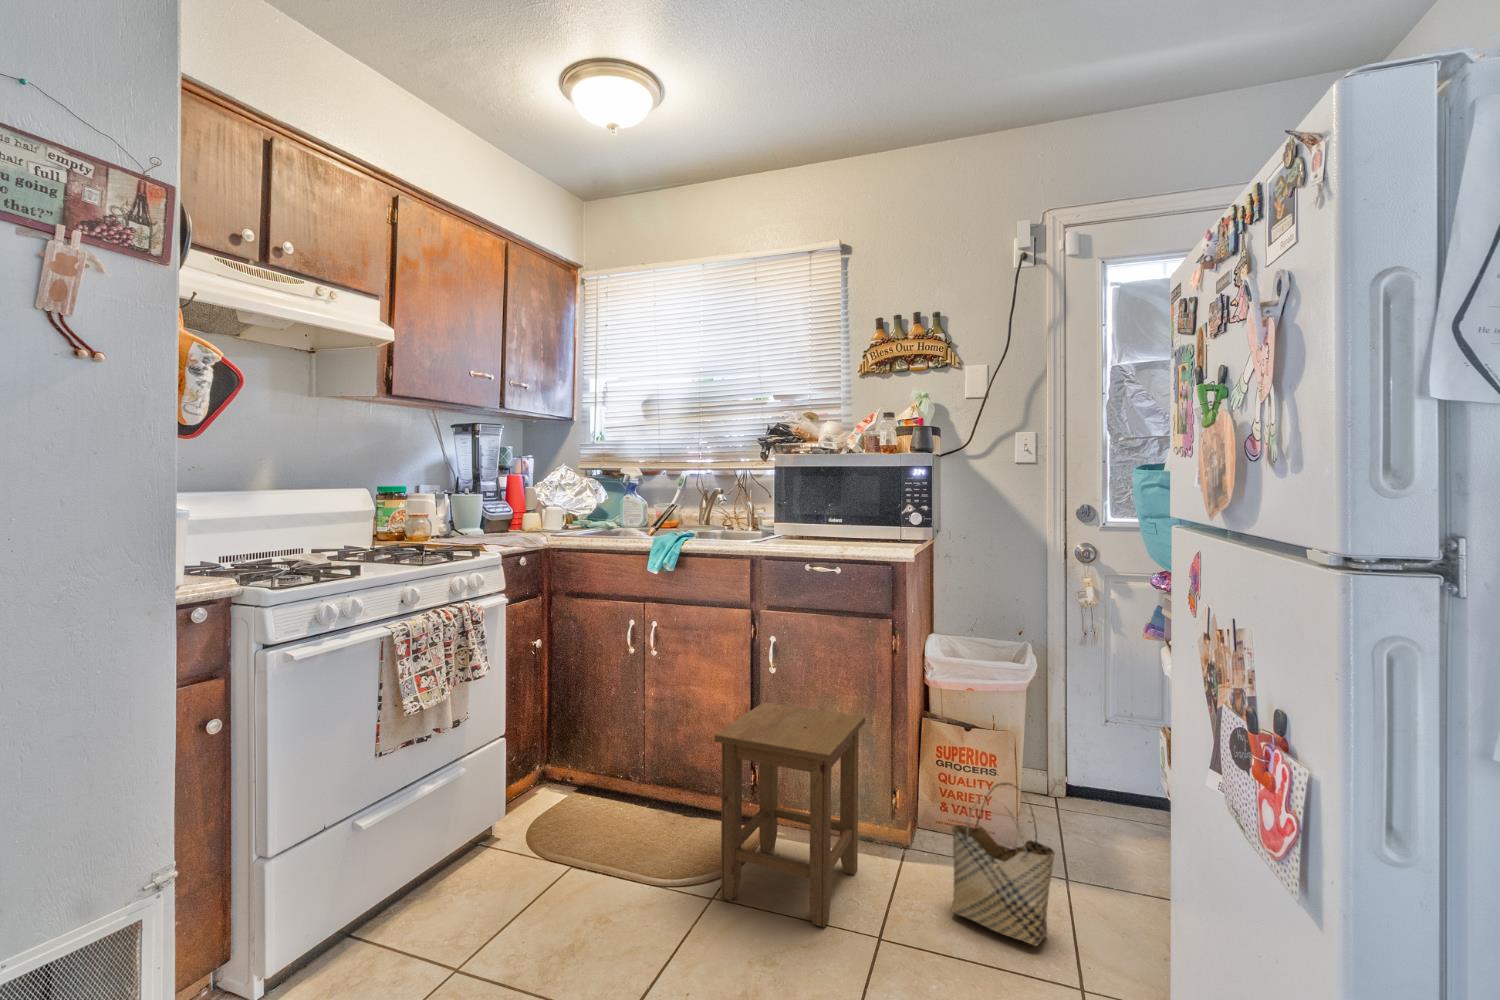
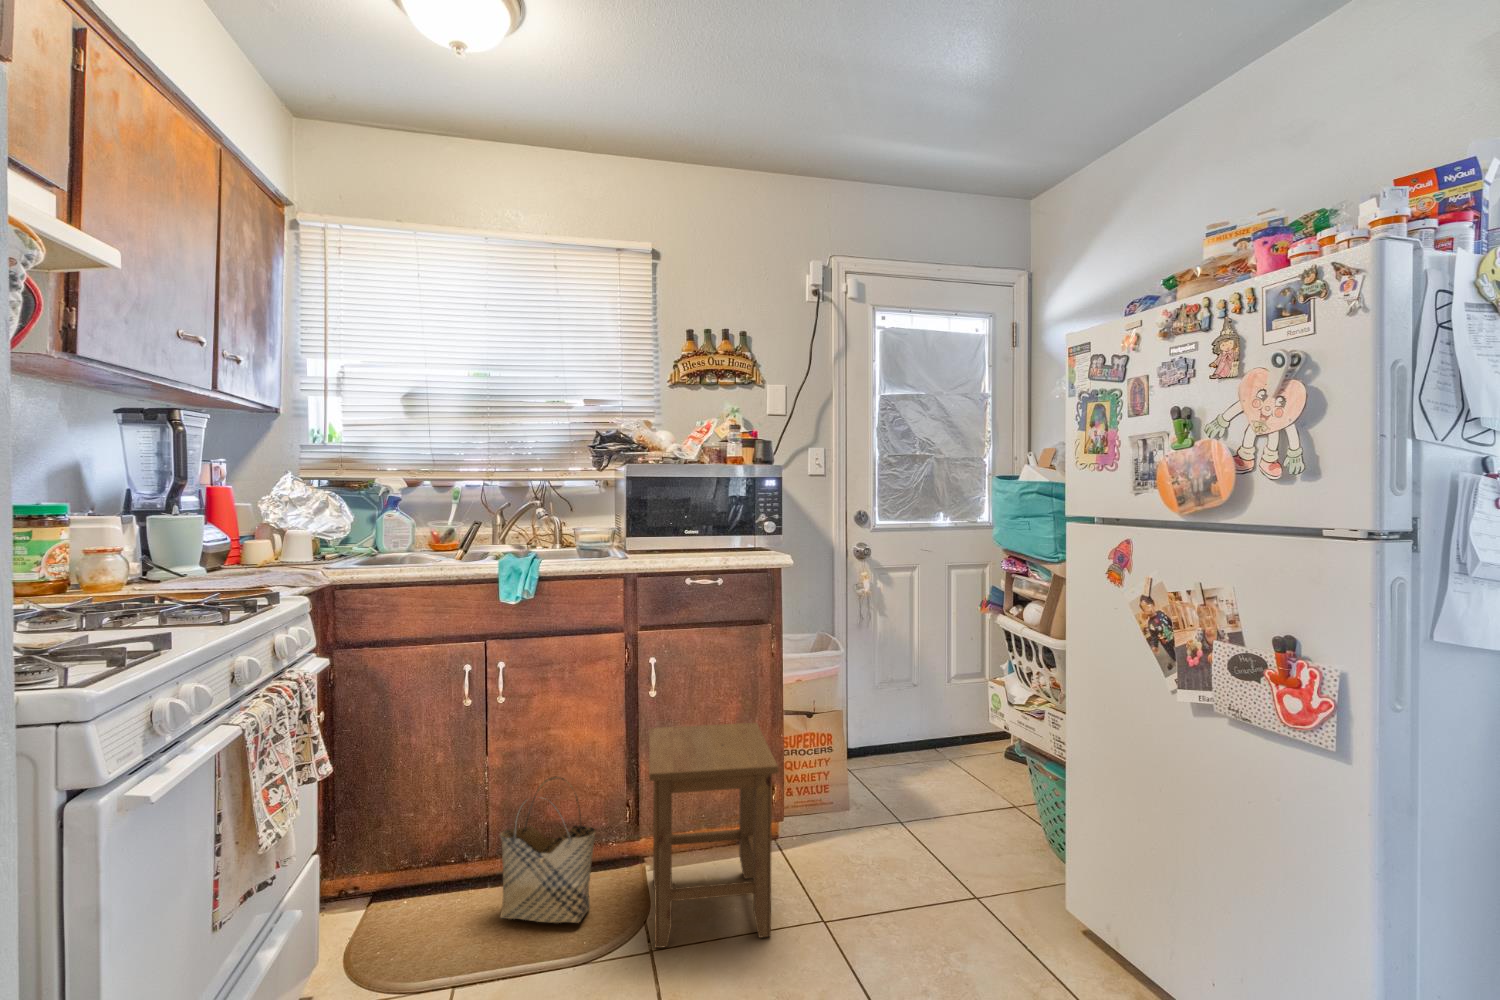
woven basket: present [951,783,1055,946] -> present [500,777,596,923]

